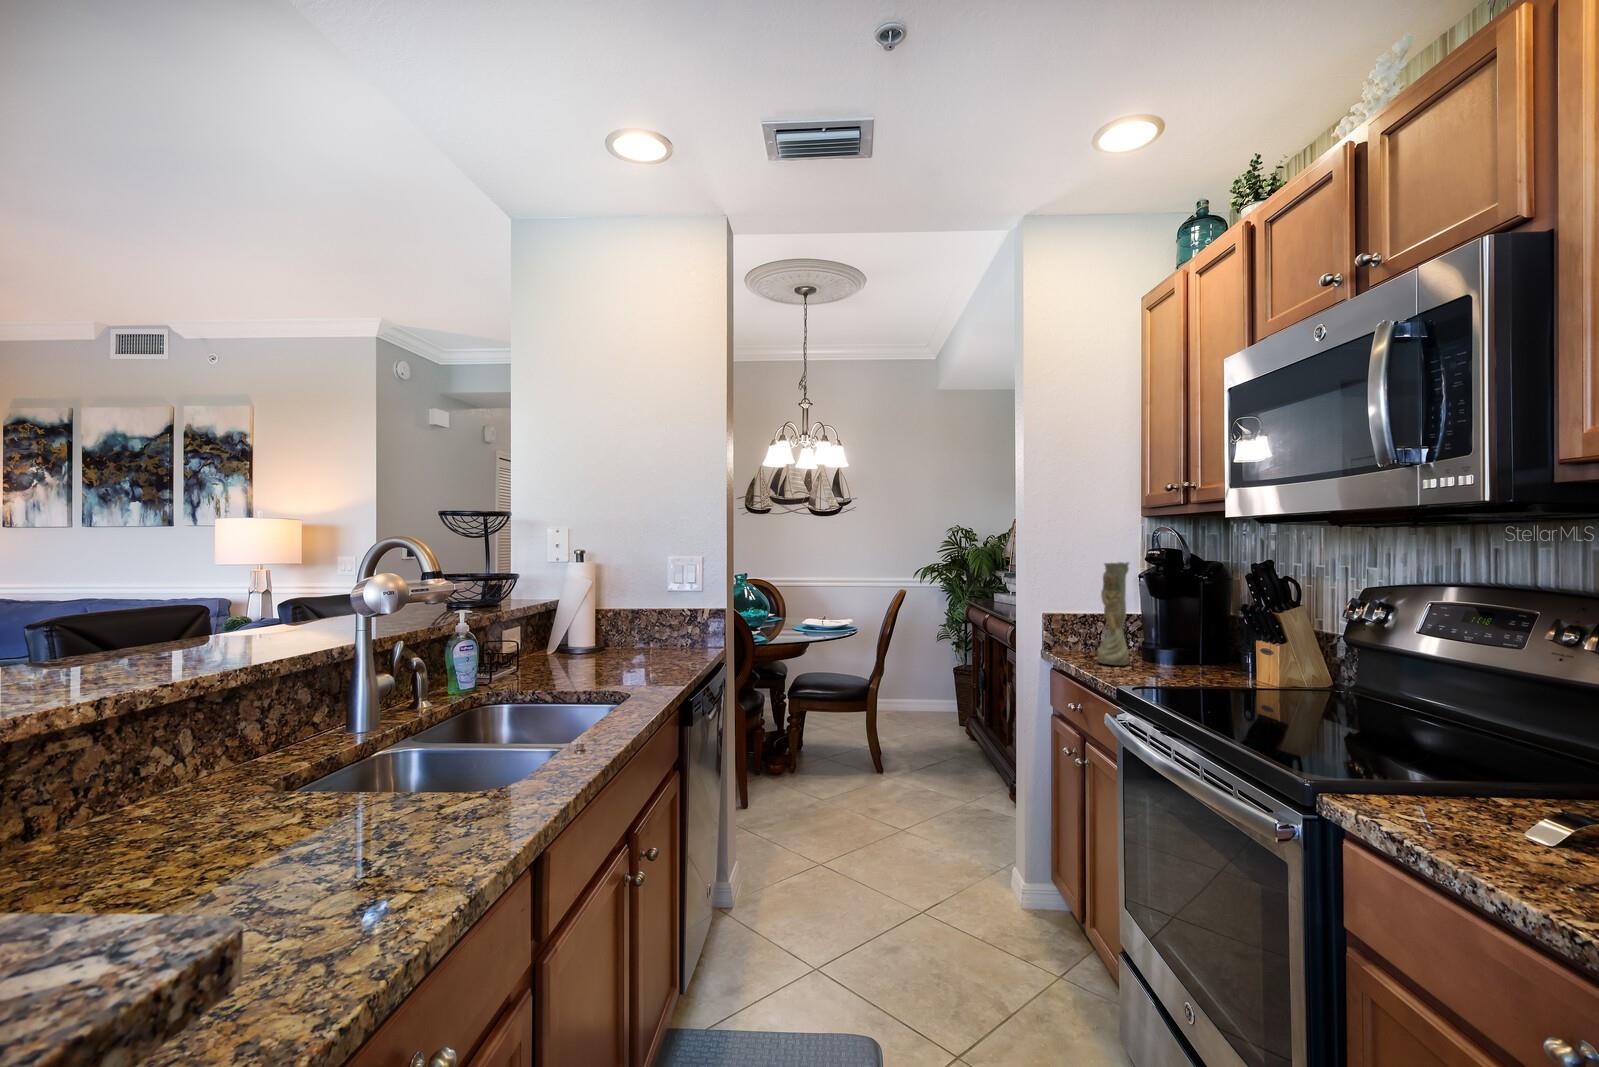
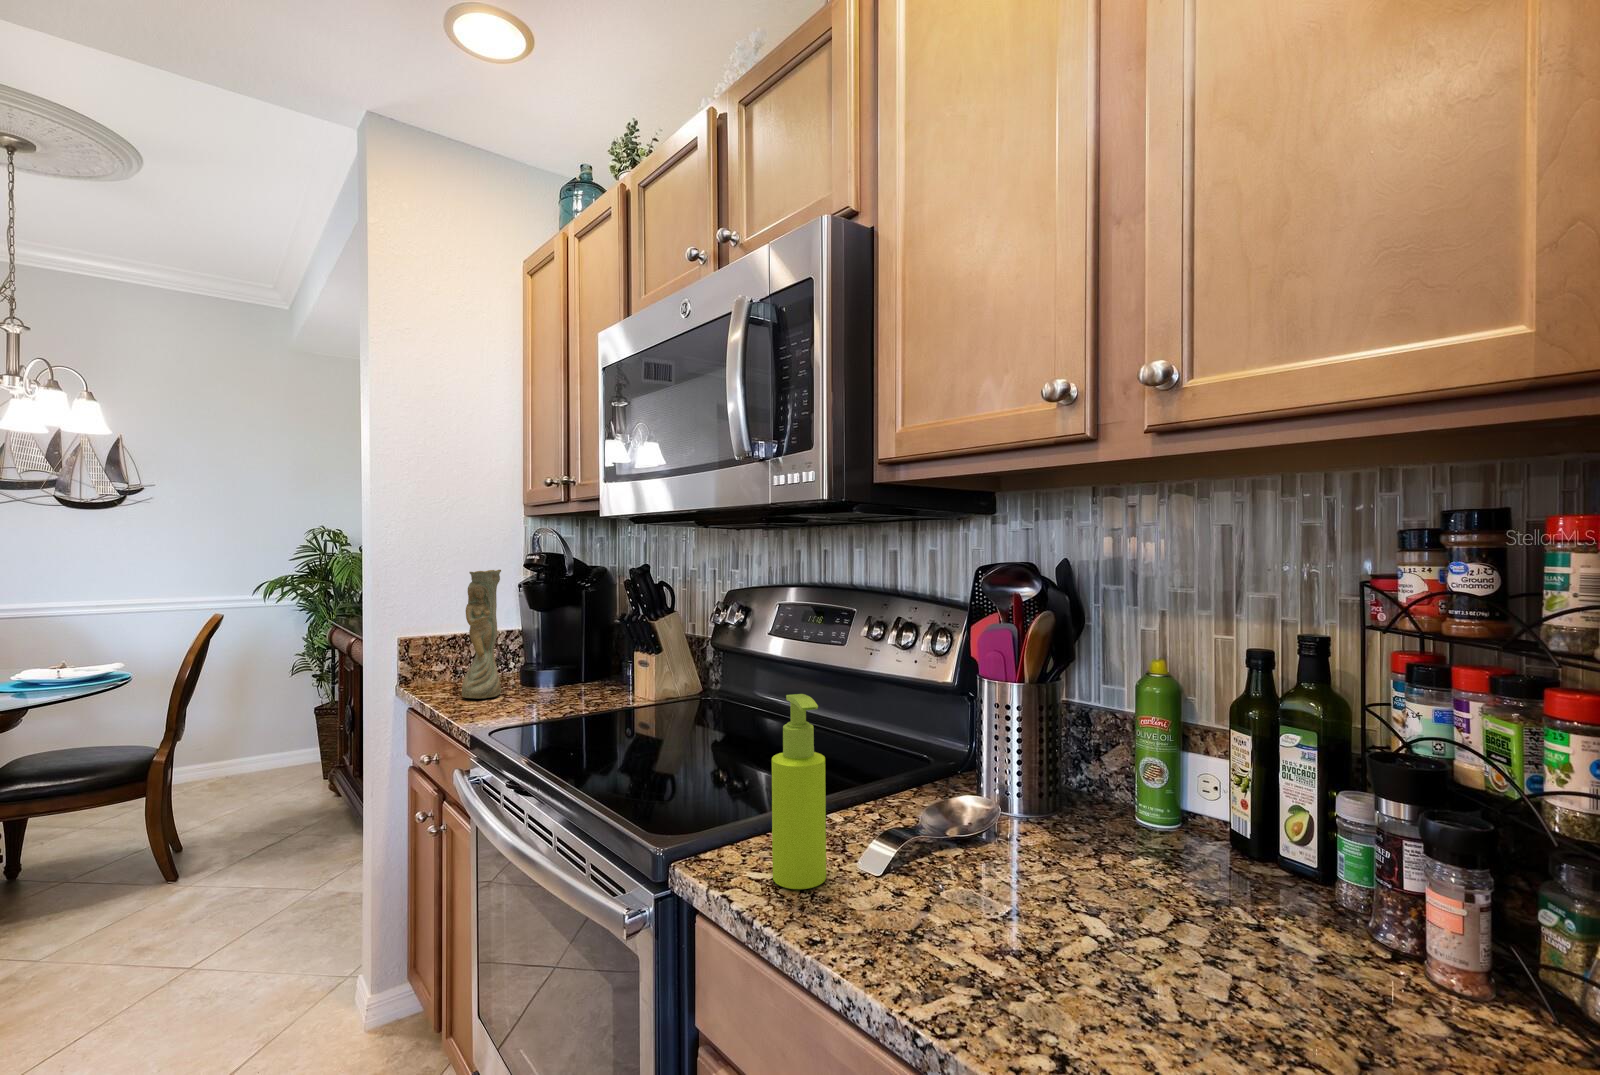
soap dispenser: none [1423,668,1483,832] -> present [772,694,826,889]

